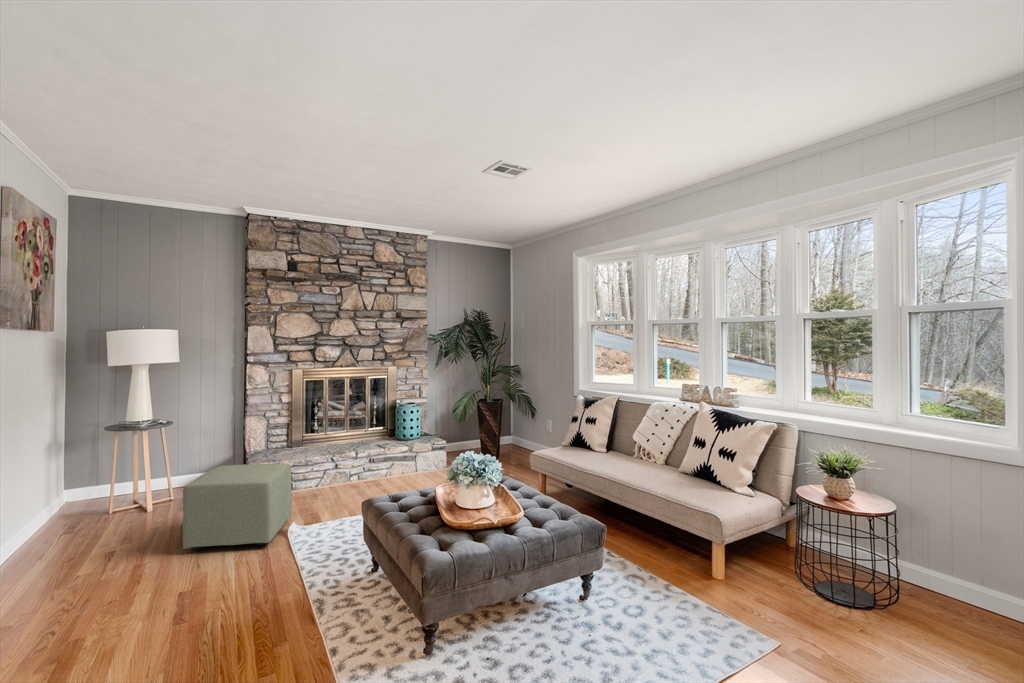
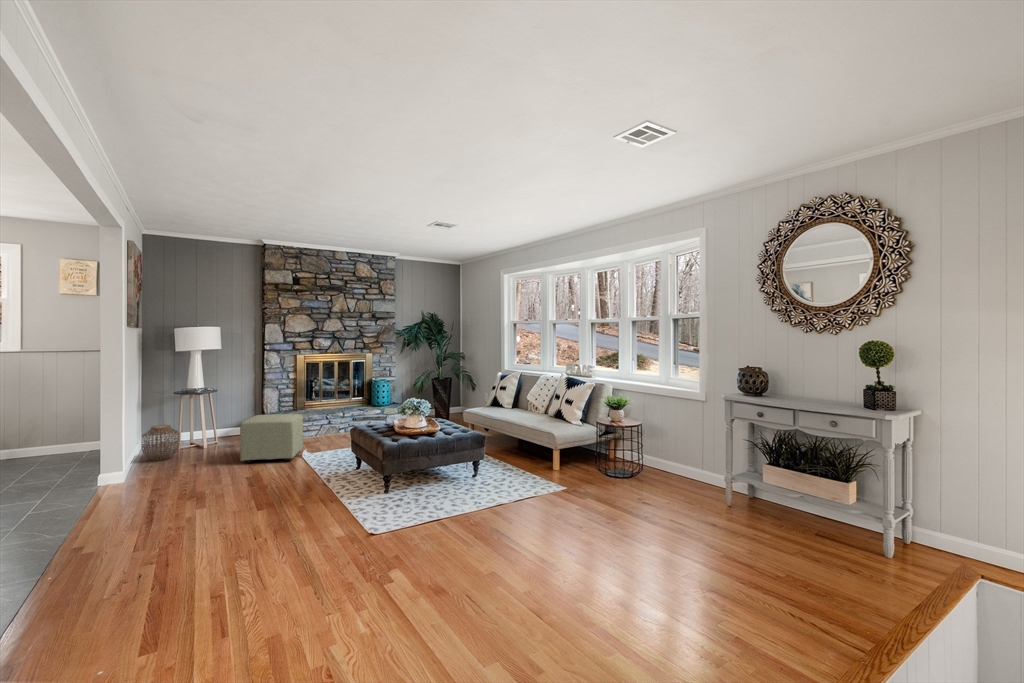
woven basket: none [30,483,98,544] -> present [141,425,180,461]

